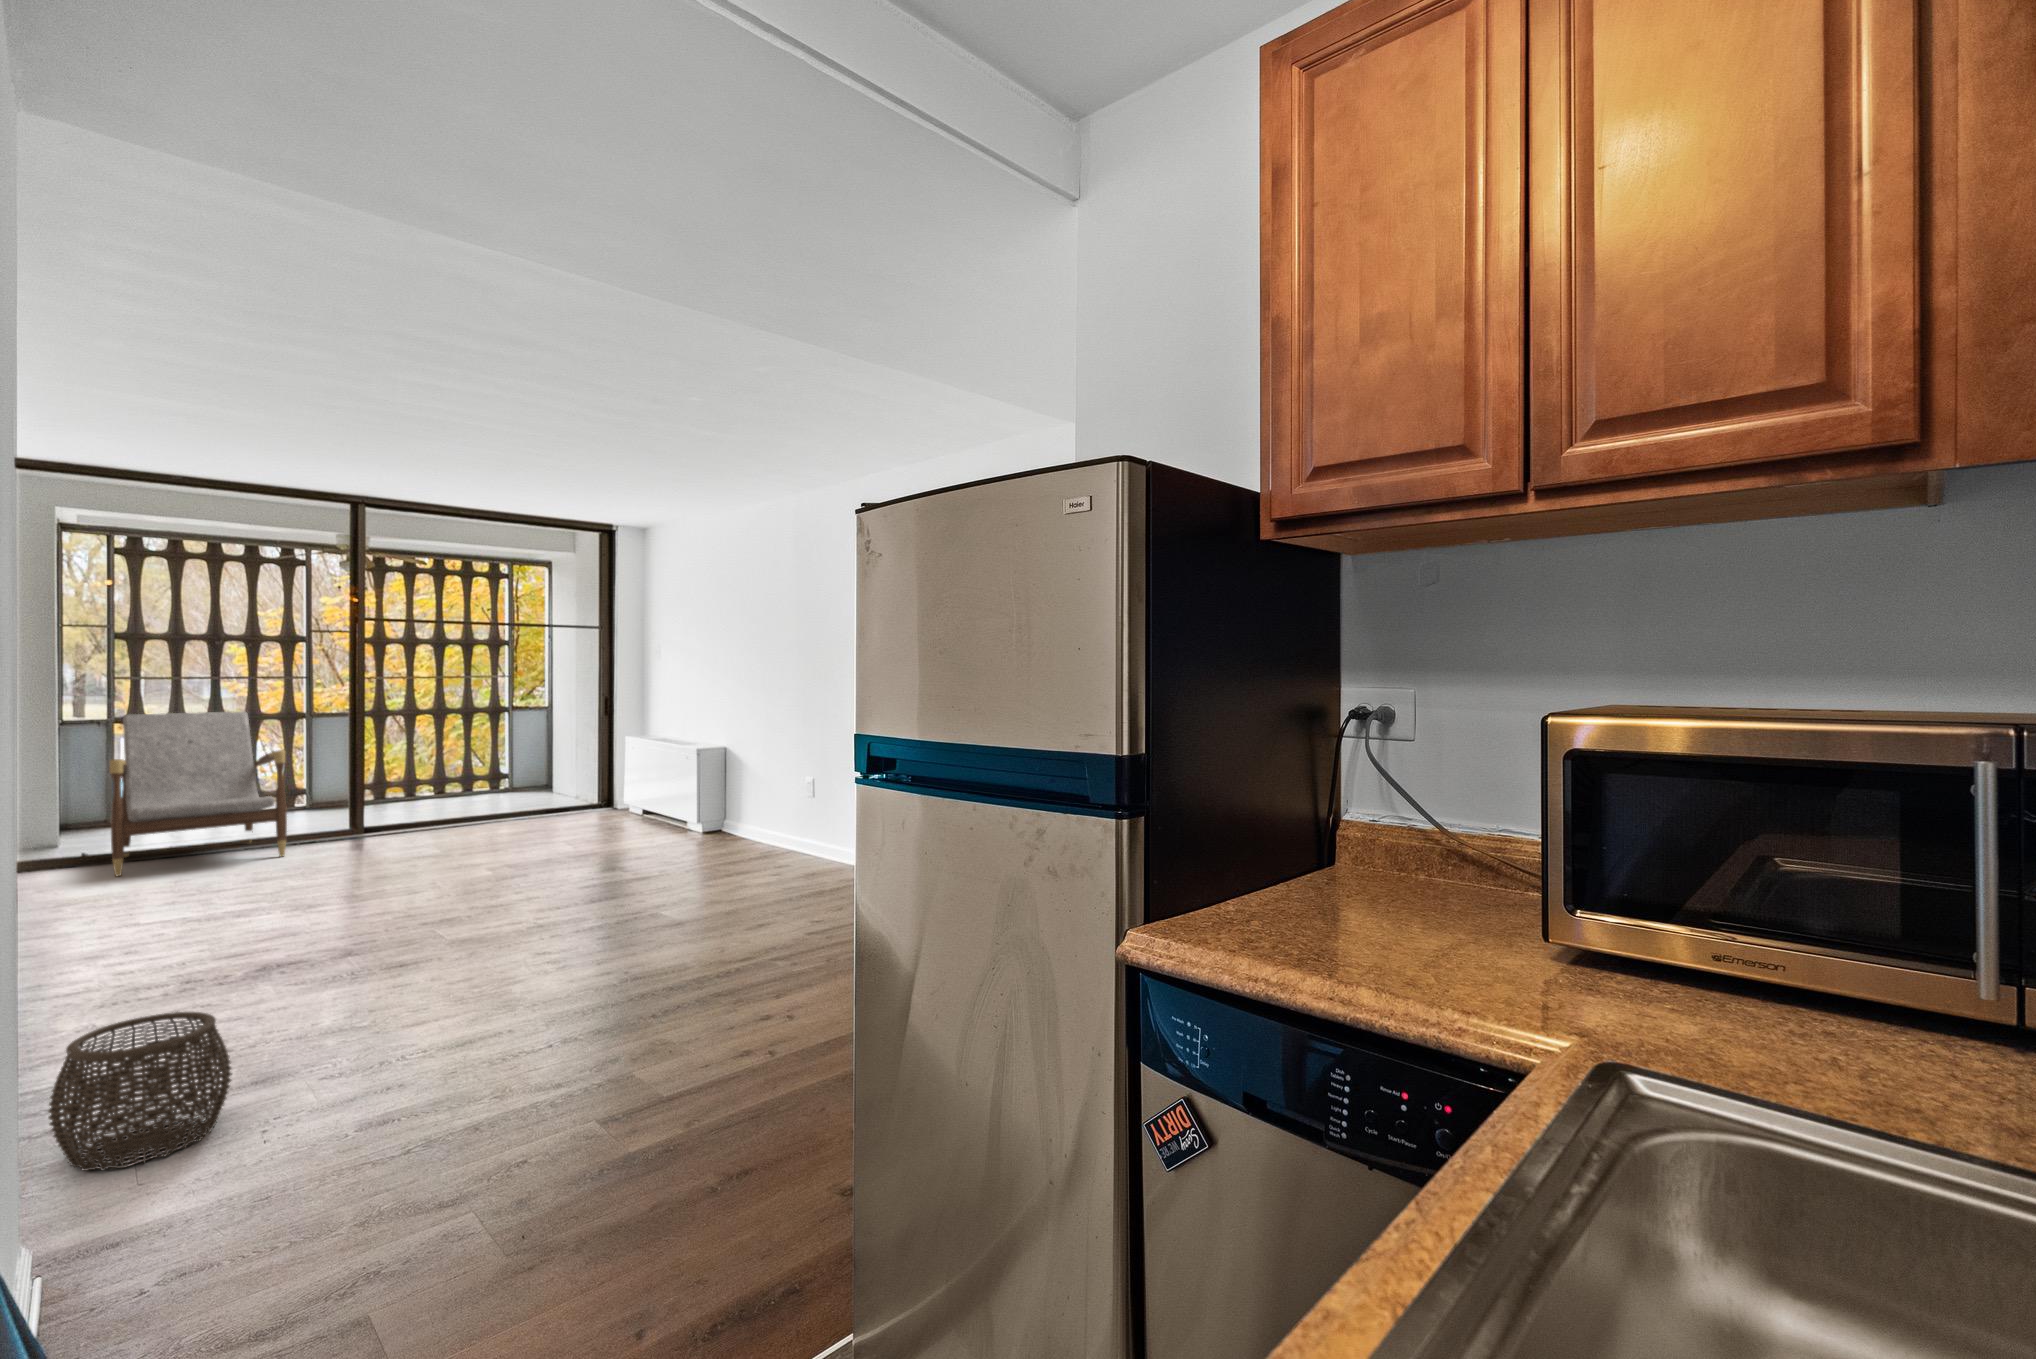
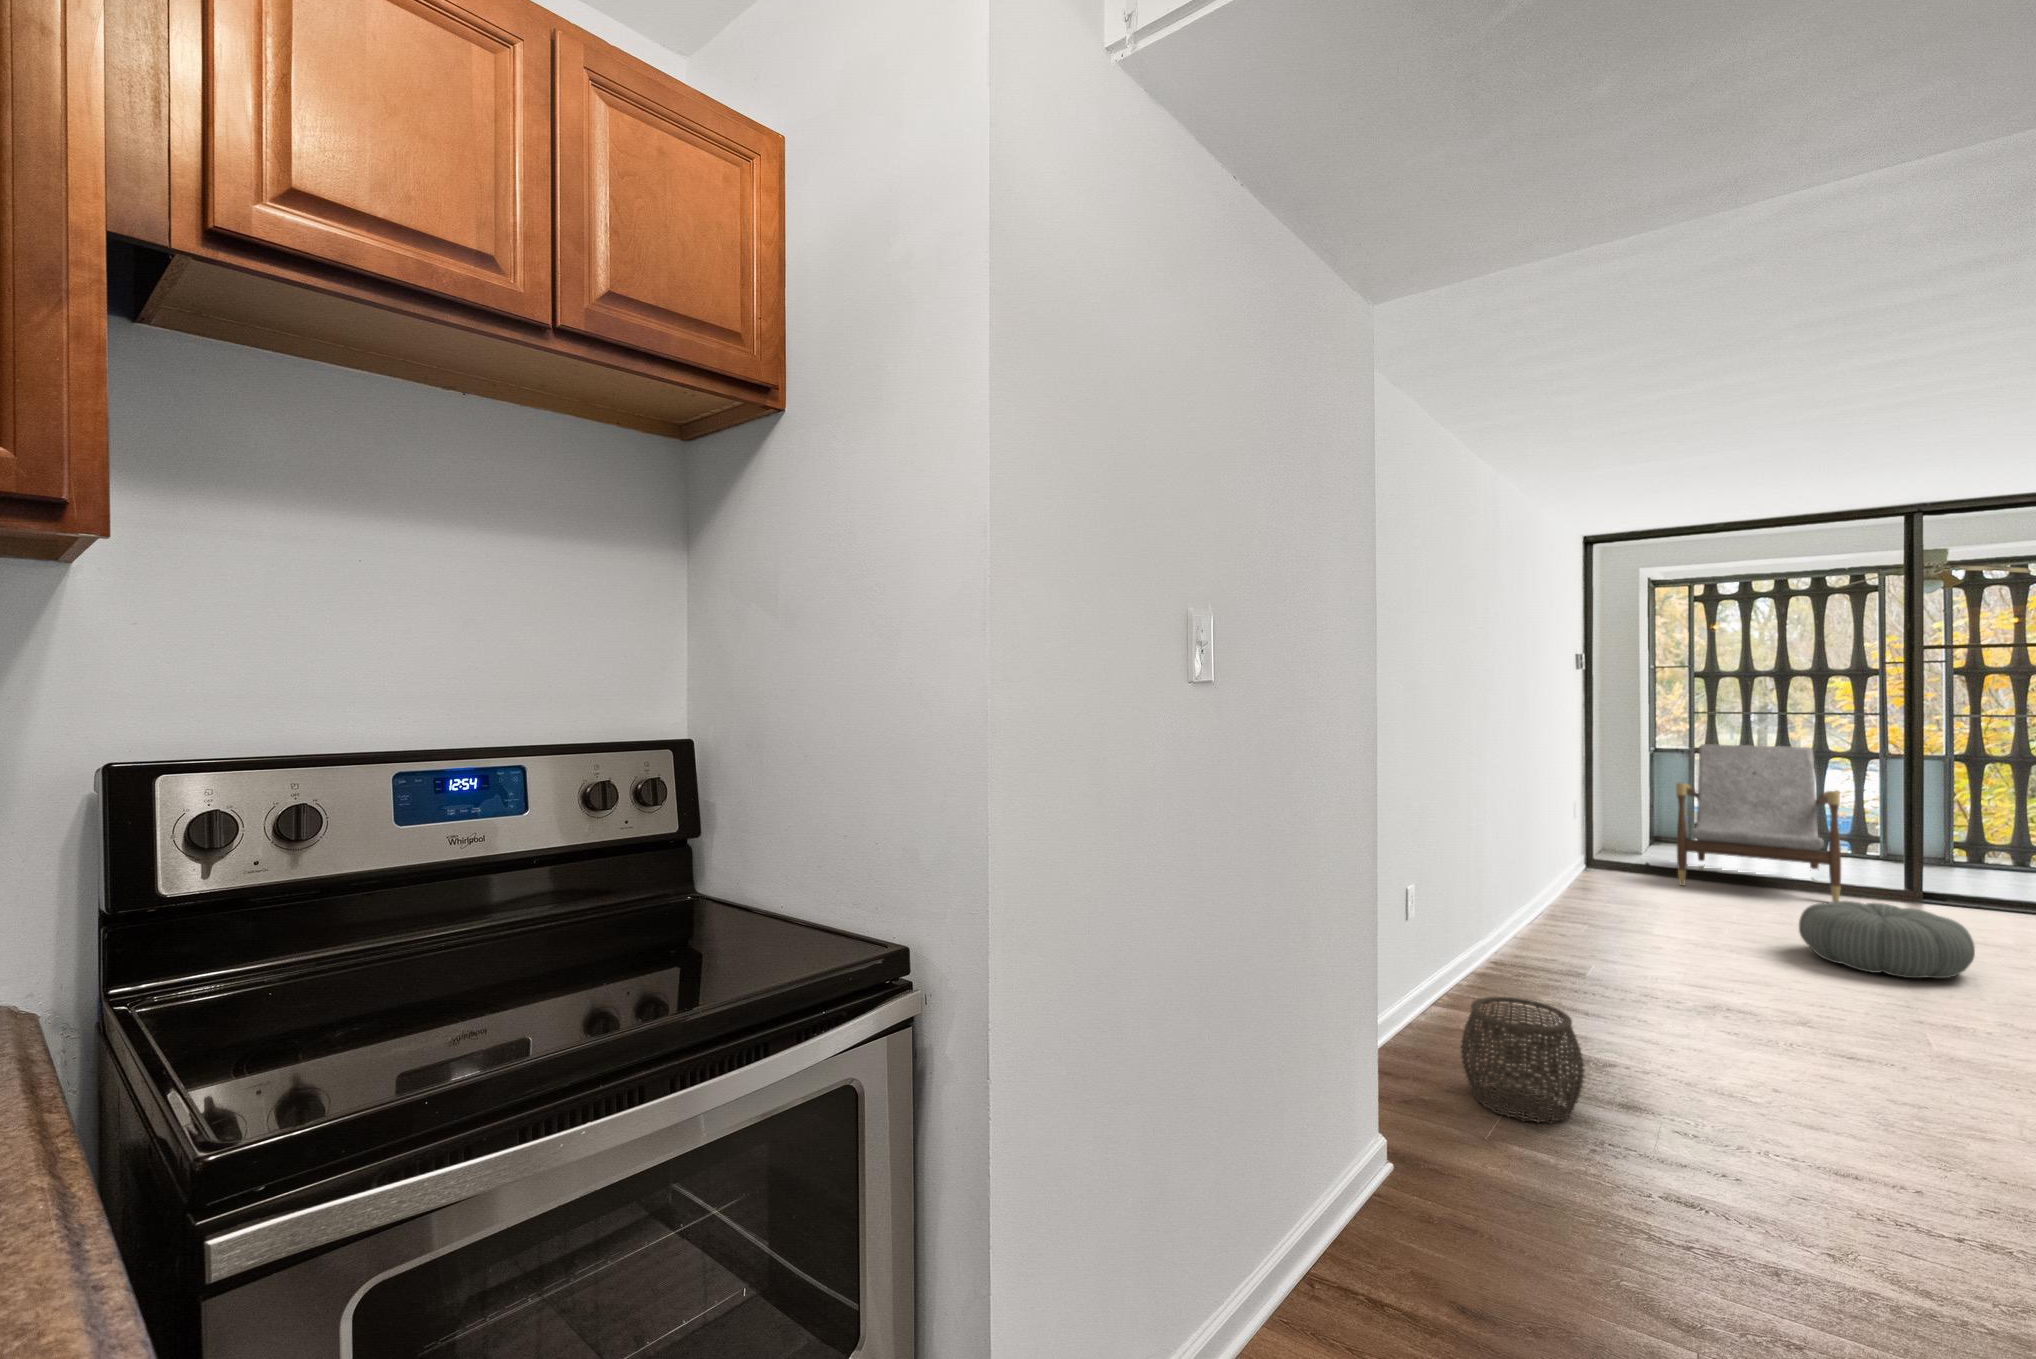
pouf: none [287,839,424,903] -> present [1799,901,1975,978]

